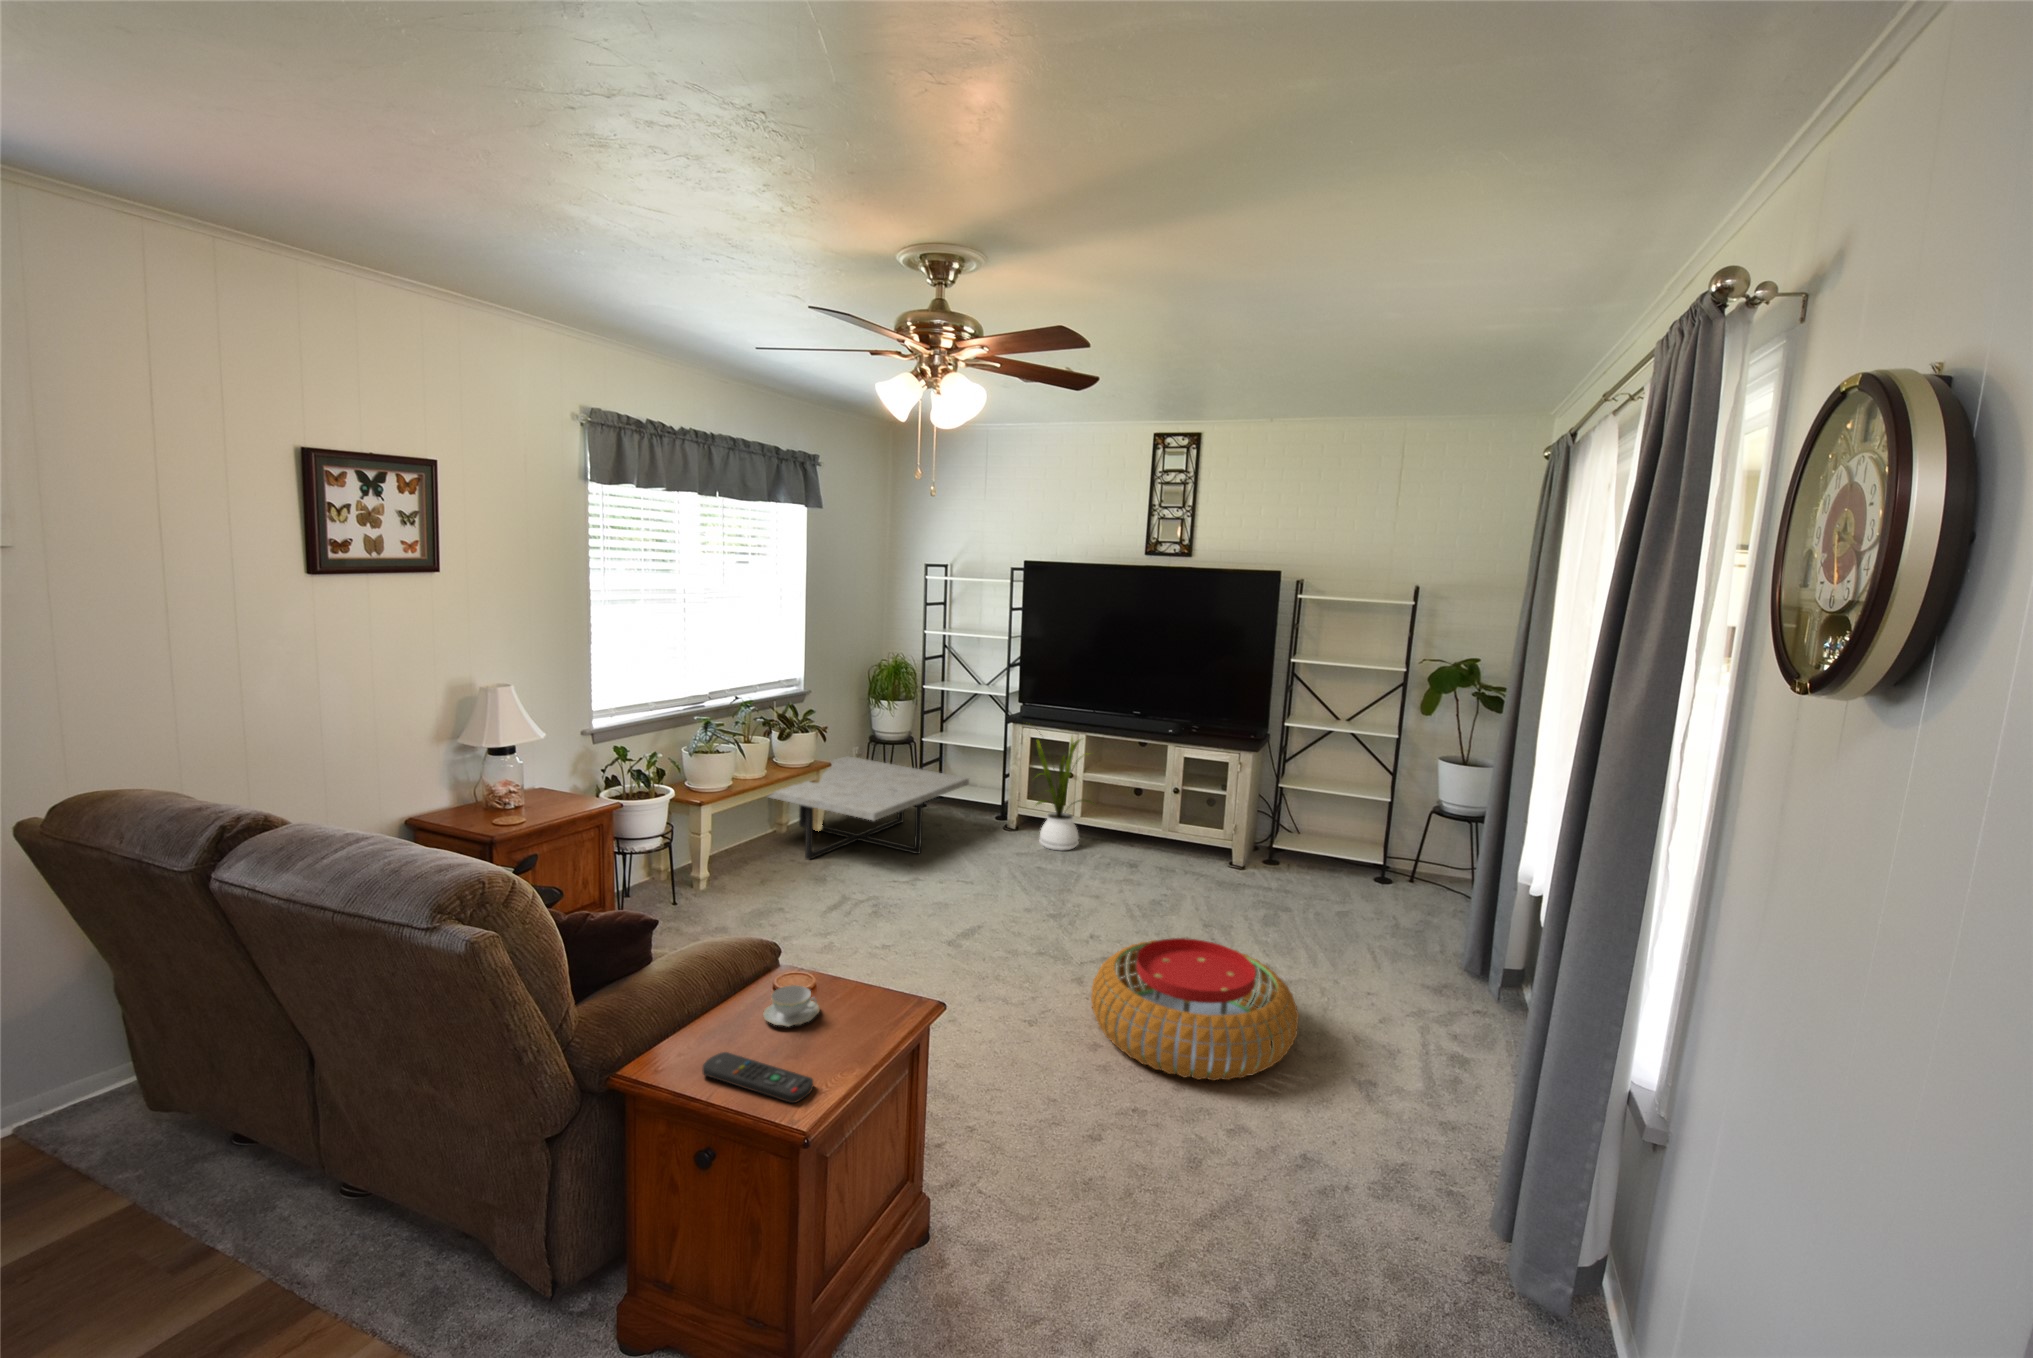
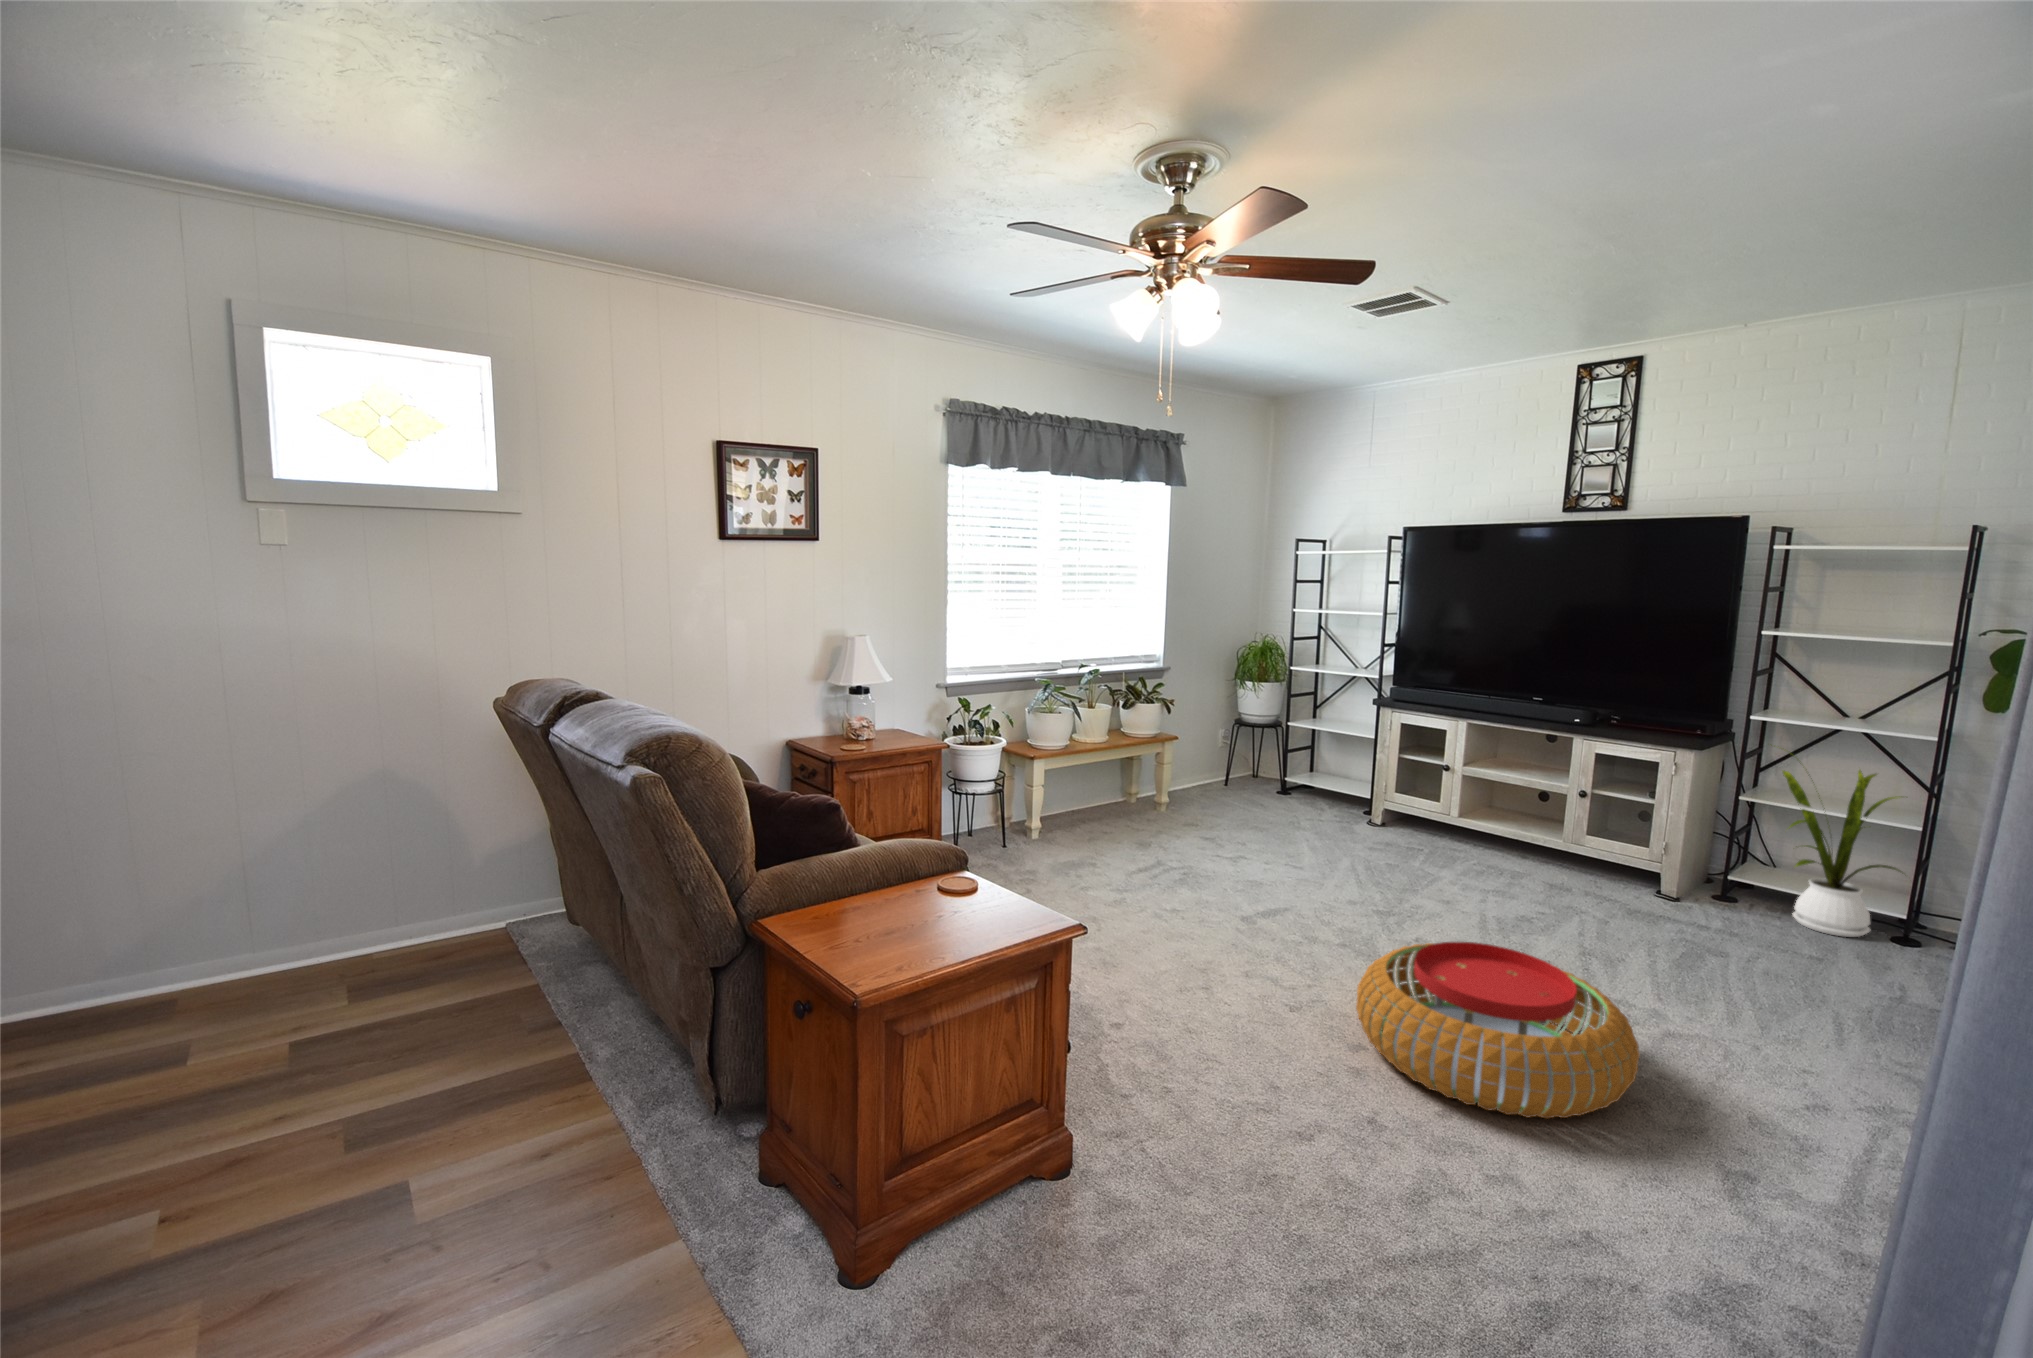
house plant: present [1037,738,1092,850] -> present [1783,770,1901,937]
coffee table: present [768,756,969,860] -> none [1086,735,1322,837]
teacup: present [763,985,820,1026] -> none [921,872,972,904]
remote control: present [703,1052,813,1103] -> none [843,909,918,954]

